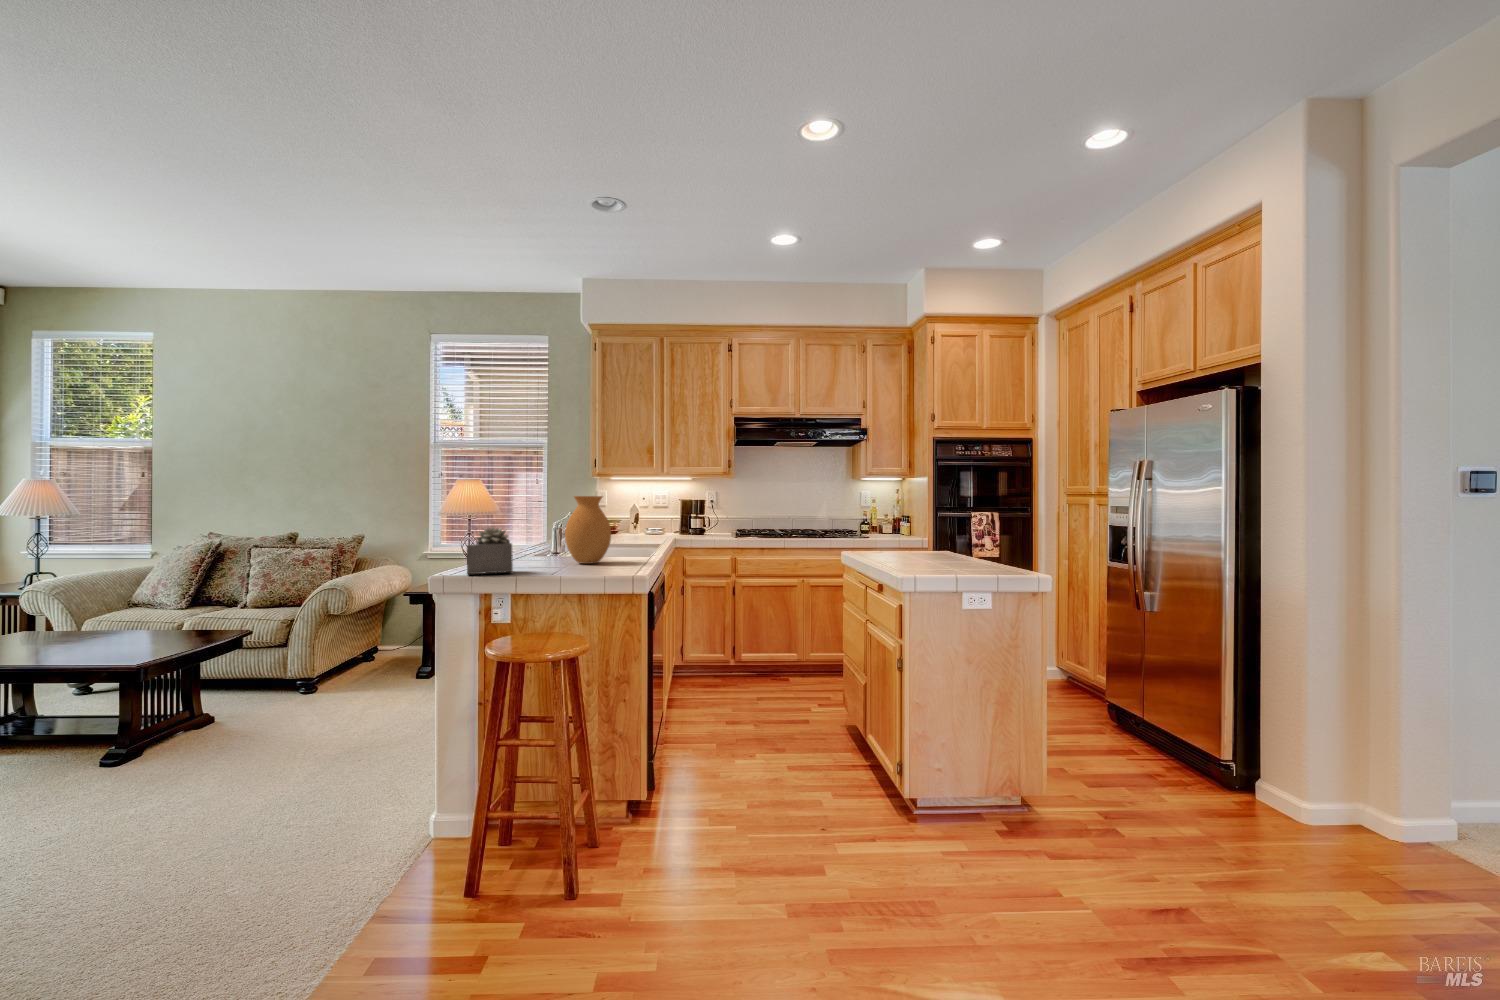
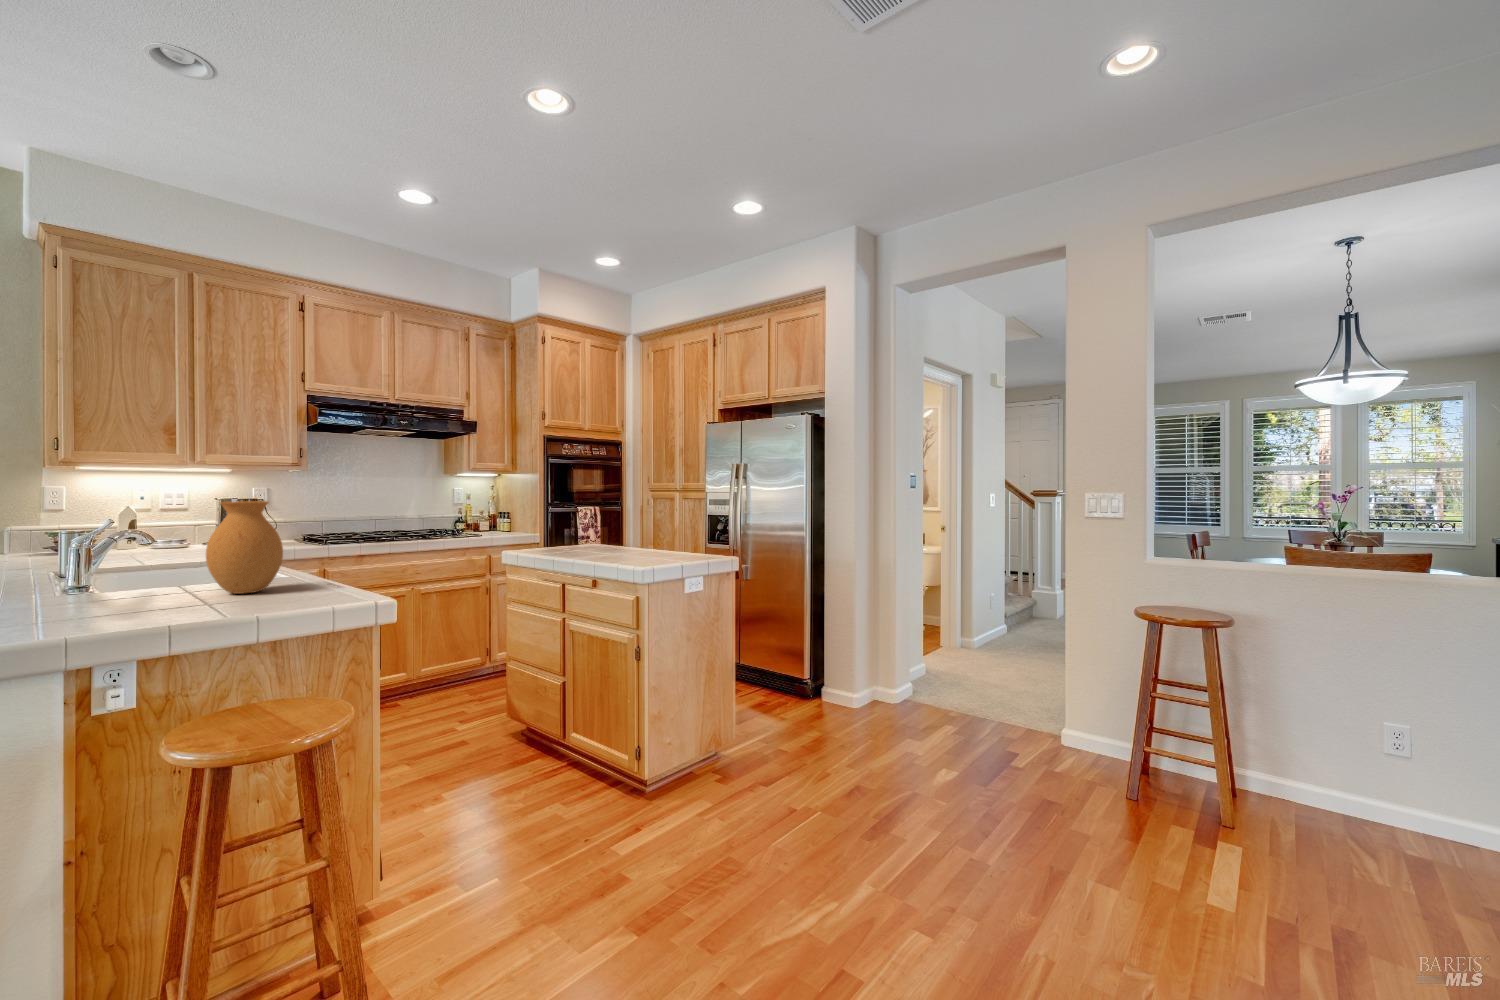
succulent plant: present [467,527,513,574] -> none [78,553,189,631]

